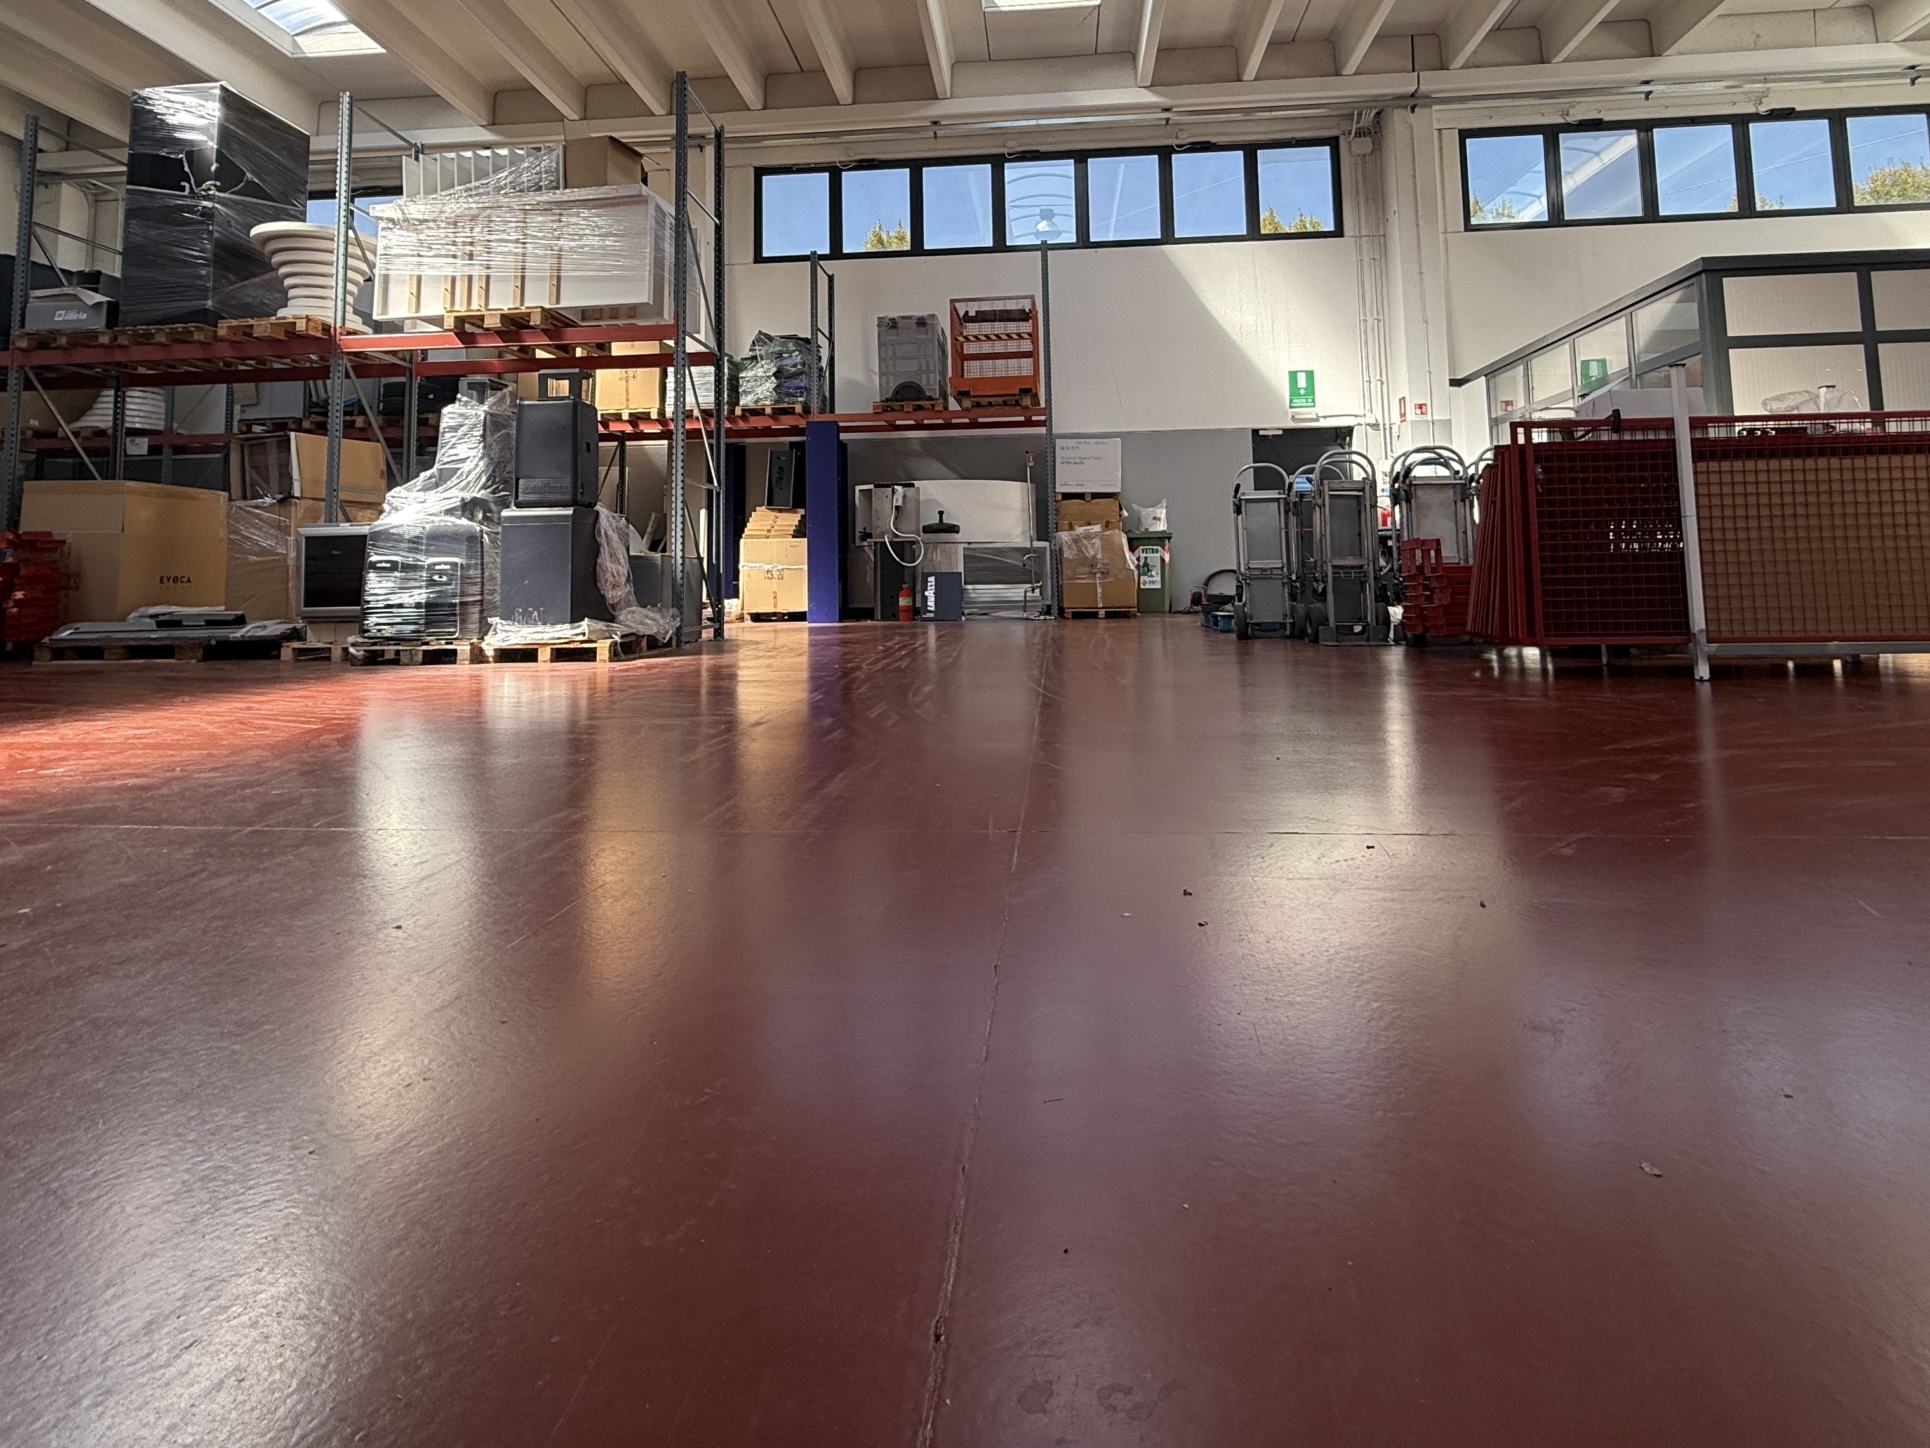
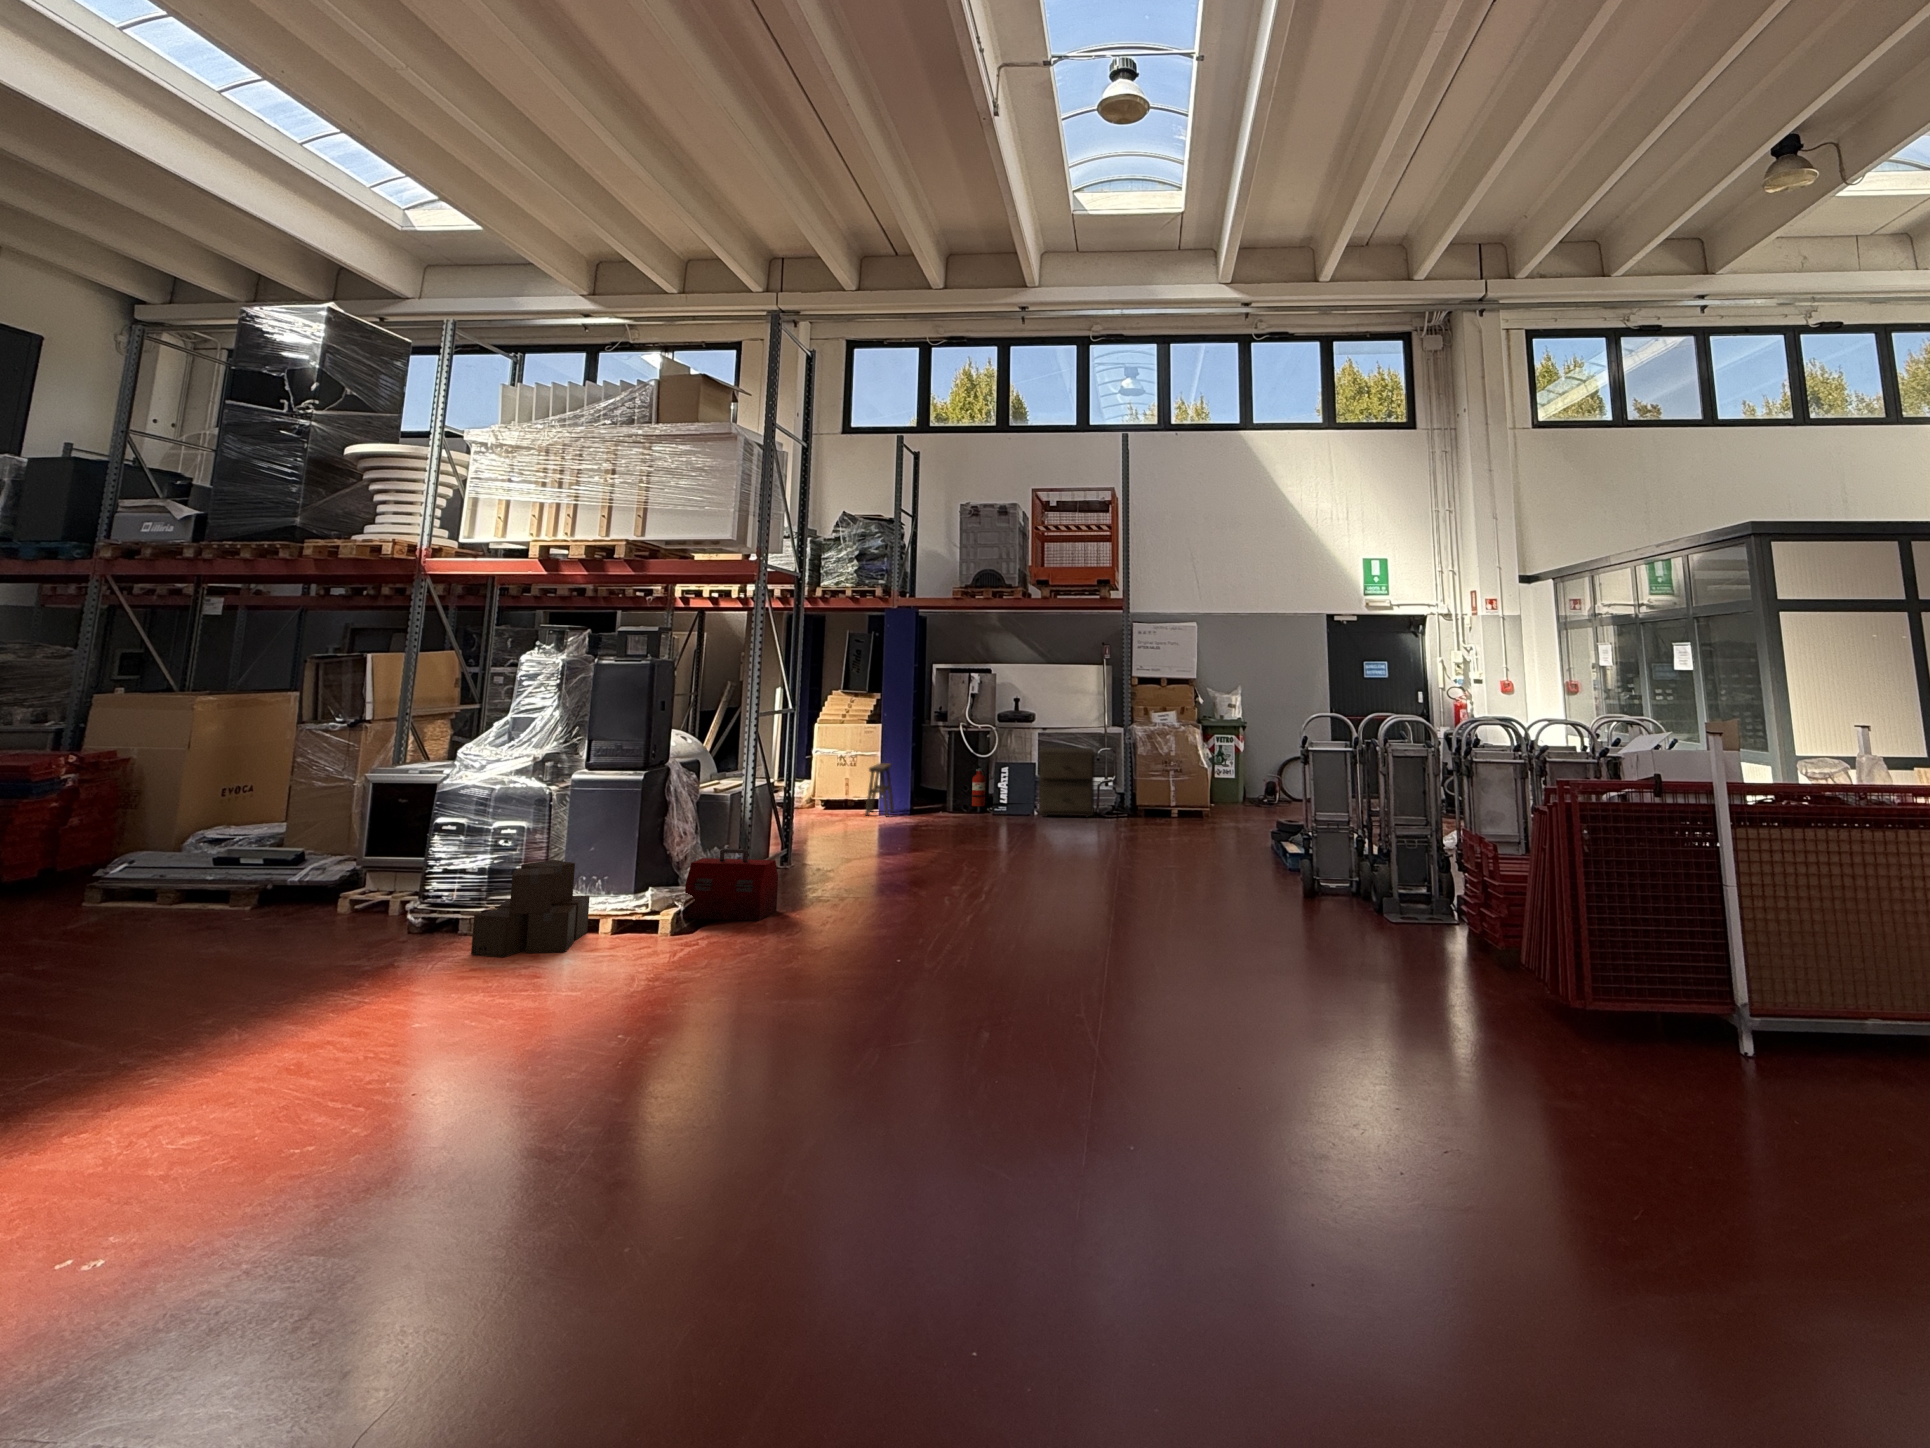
filing cabinet: none [966,558,1022,623] -> present [1039,748,1095,817]
stool: none [793,577,822,626] -> present [865,763,894,817]
toolbox: none [618,596,709,661] -> present [684,849,778,921]
cardboard box: none [411,597,524,675] -> present [471,860,590,958]

